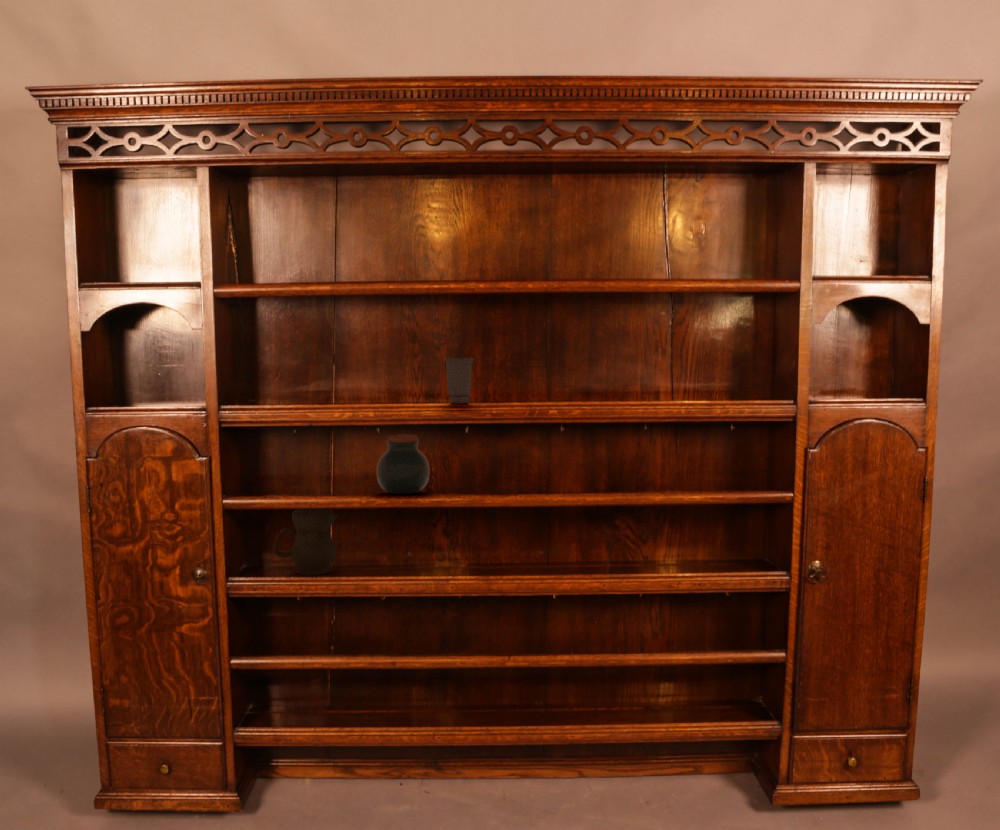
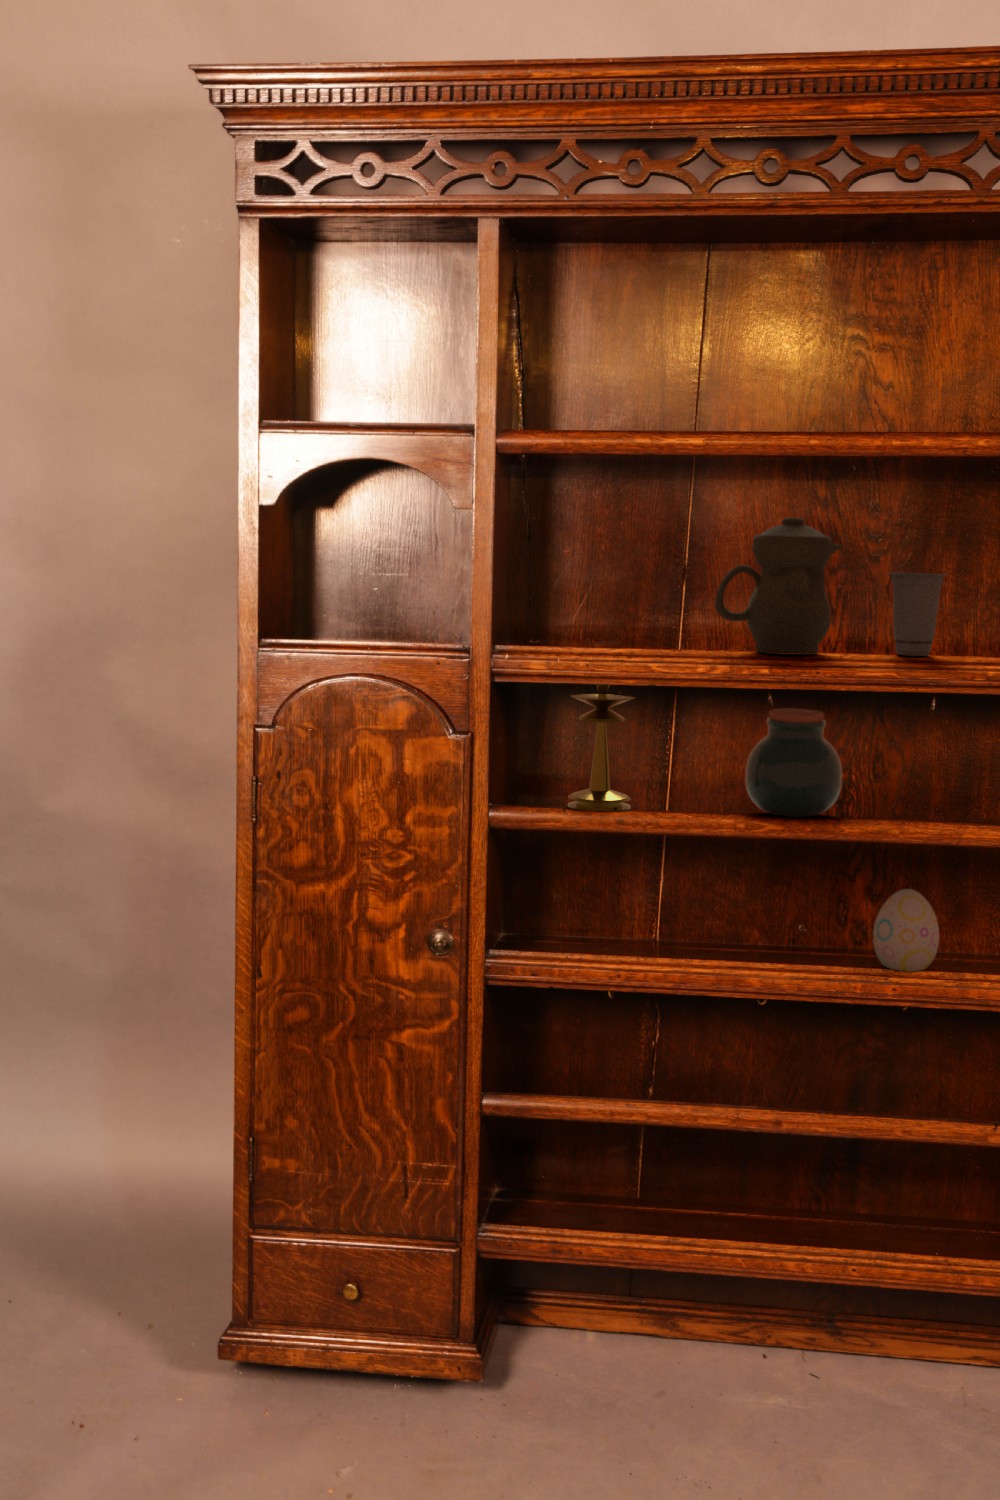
candlestick: none [278,409,316,496] -> present [568,685,635,811]
teapot: present [273,509,340,576] -> present [715,517,841,655]
decorative egg: none [448,531,483,577] -> present [873,889,939,972]

